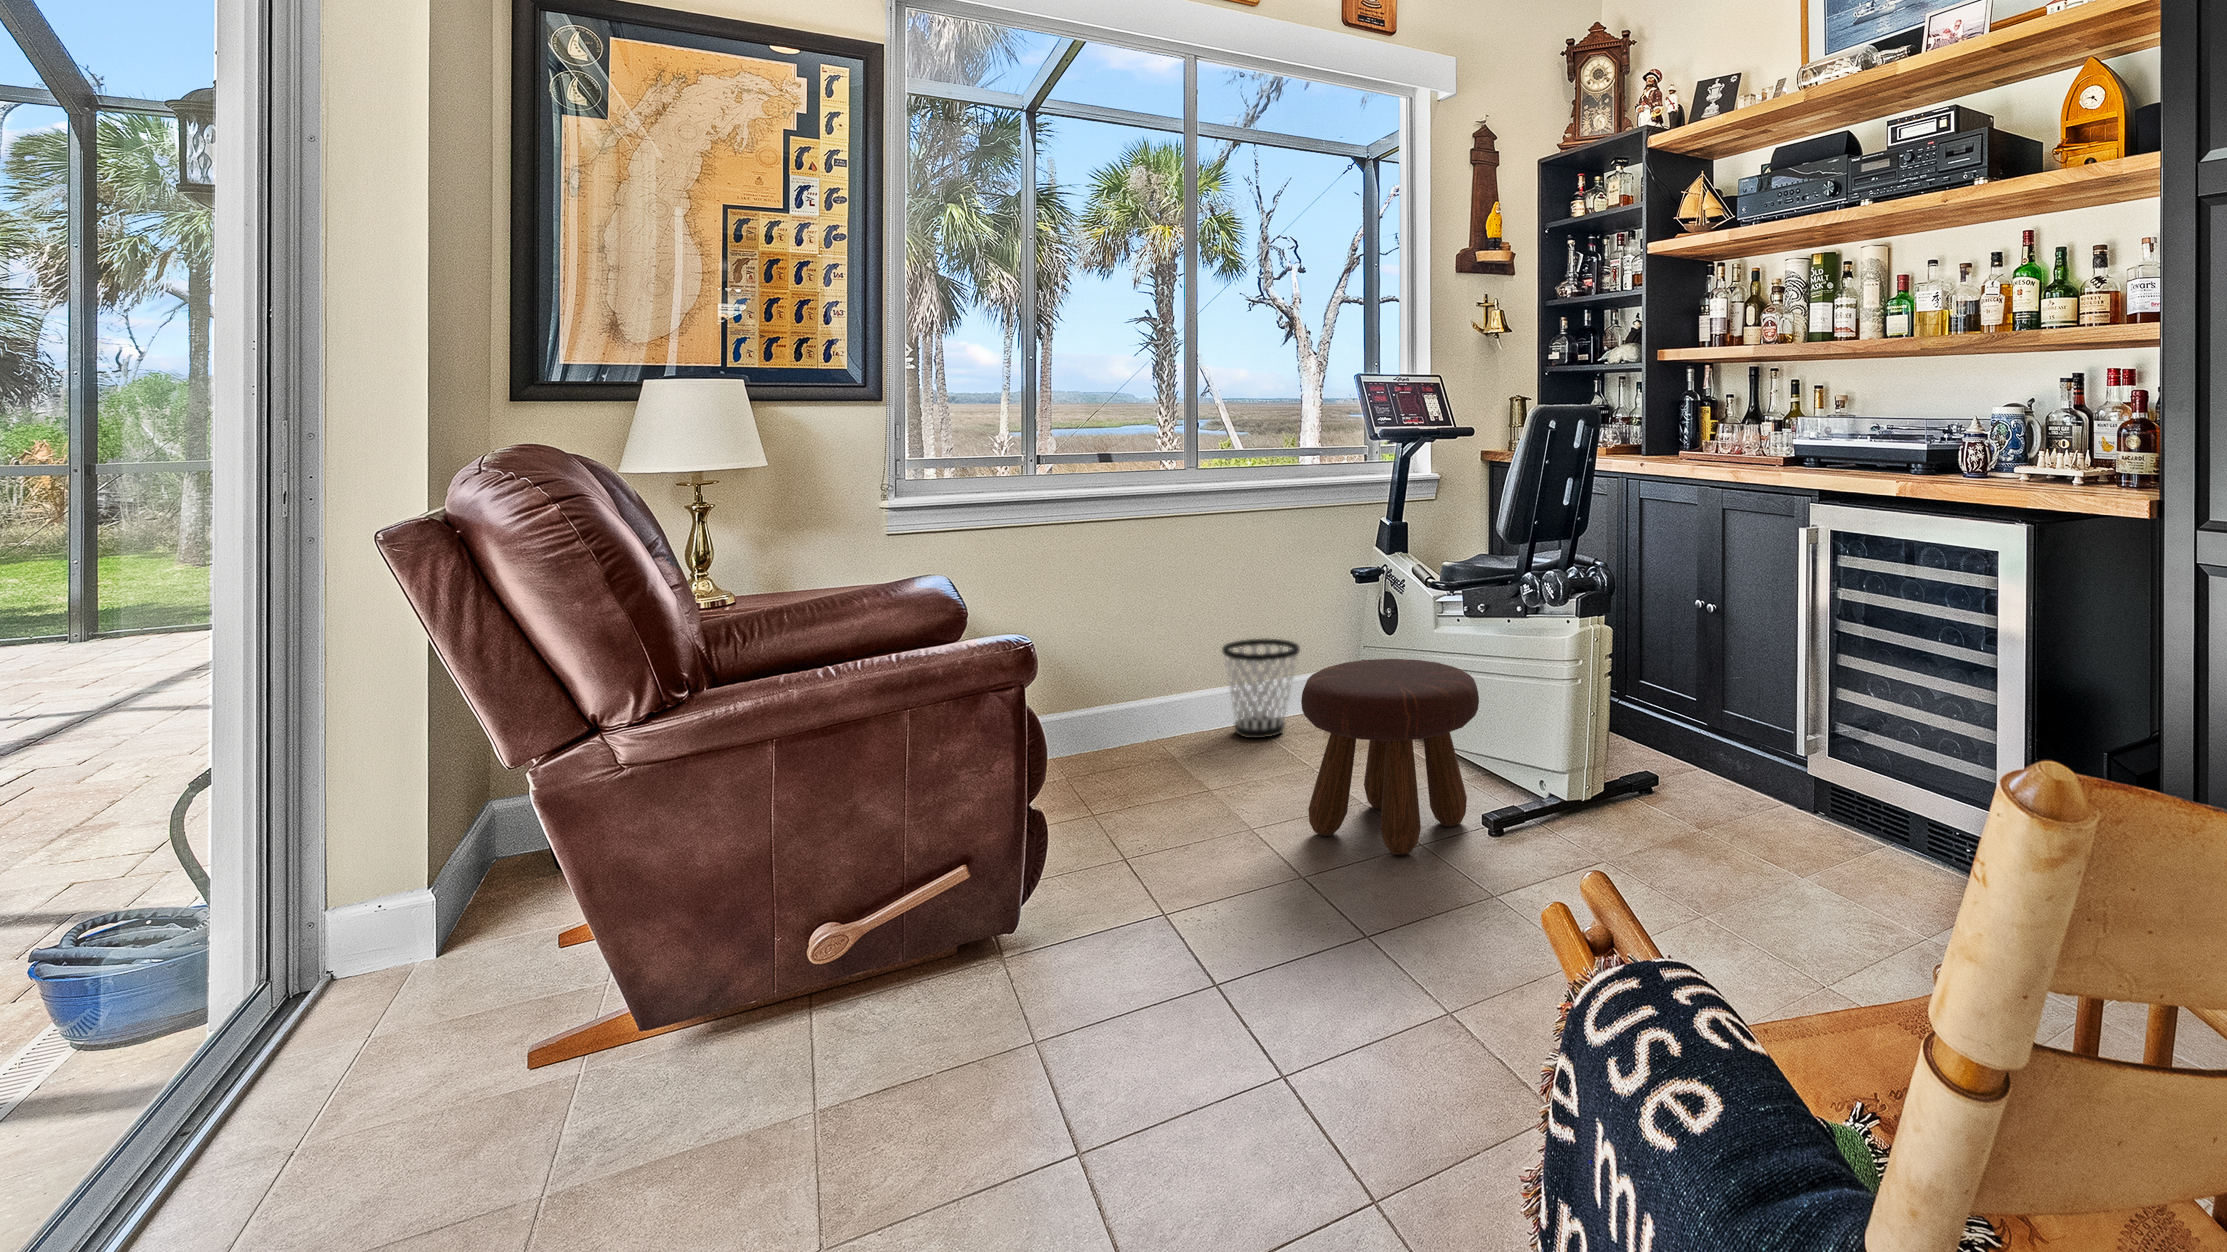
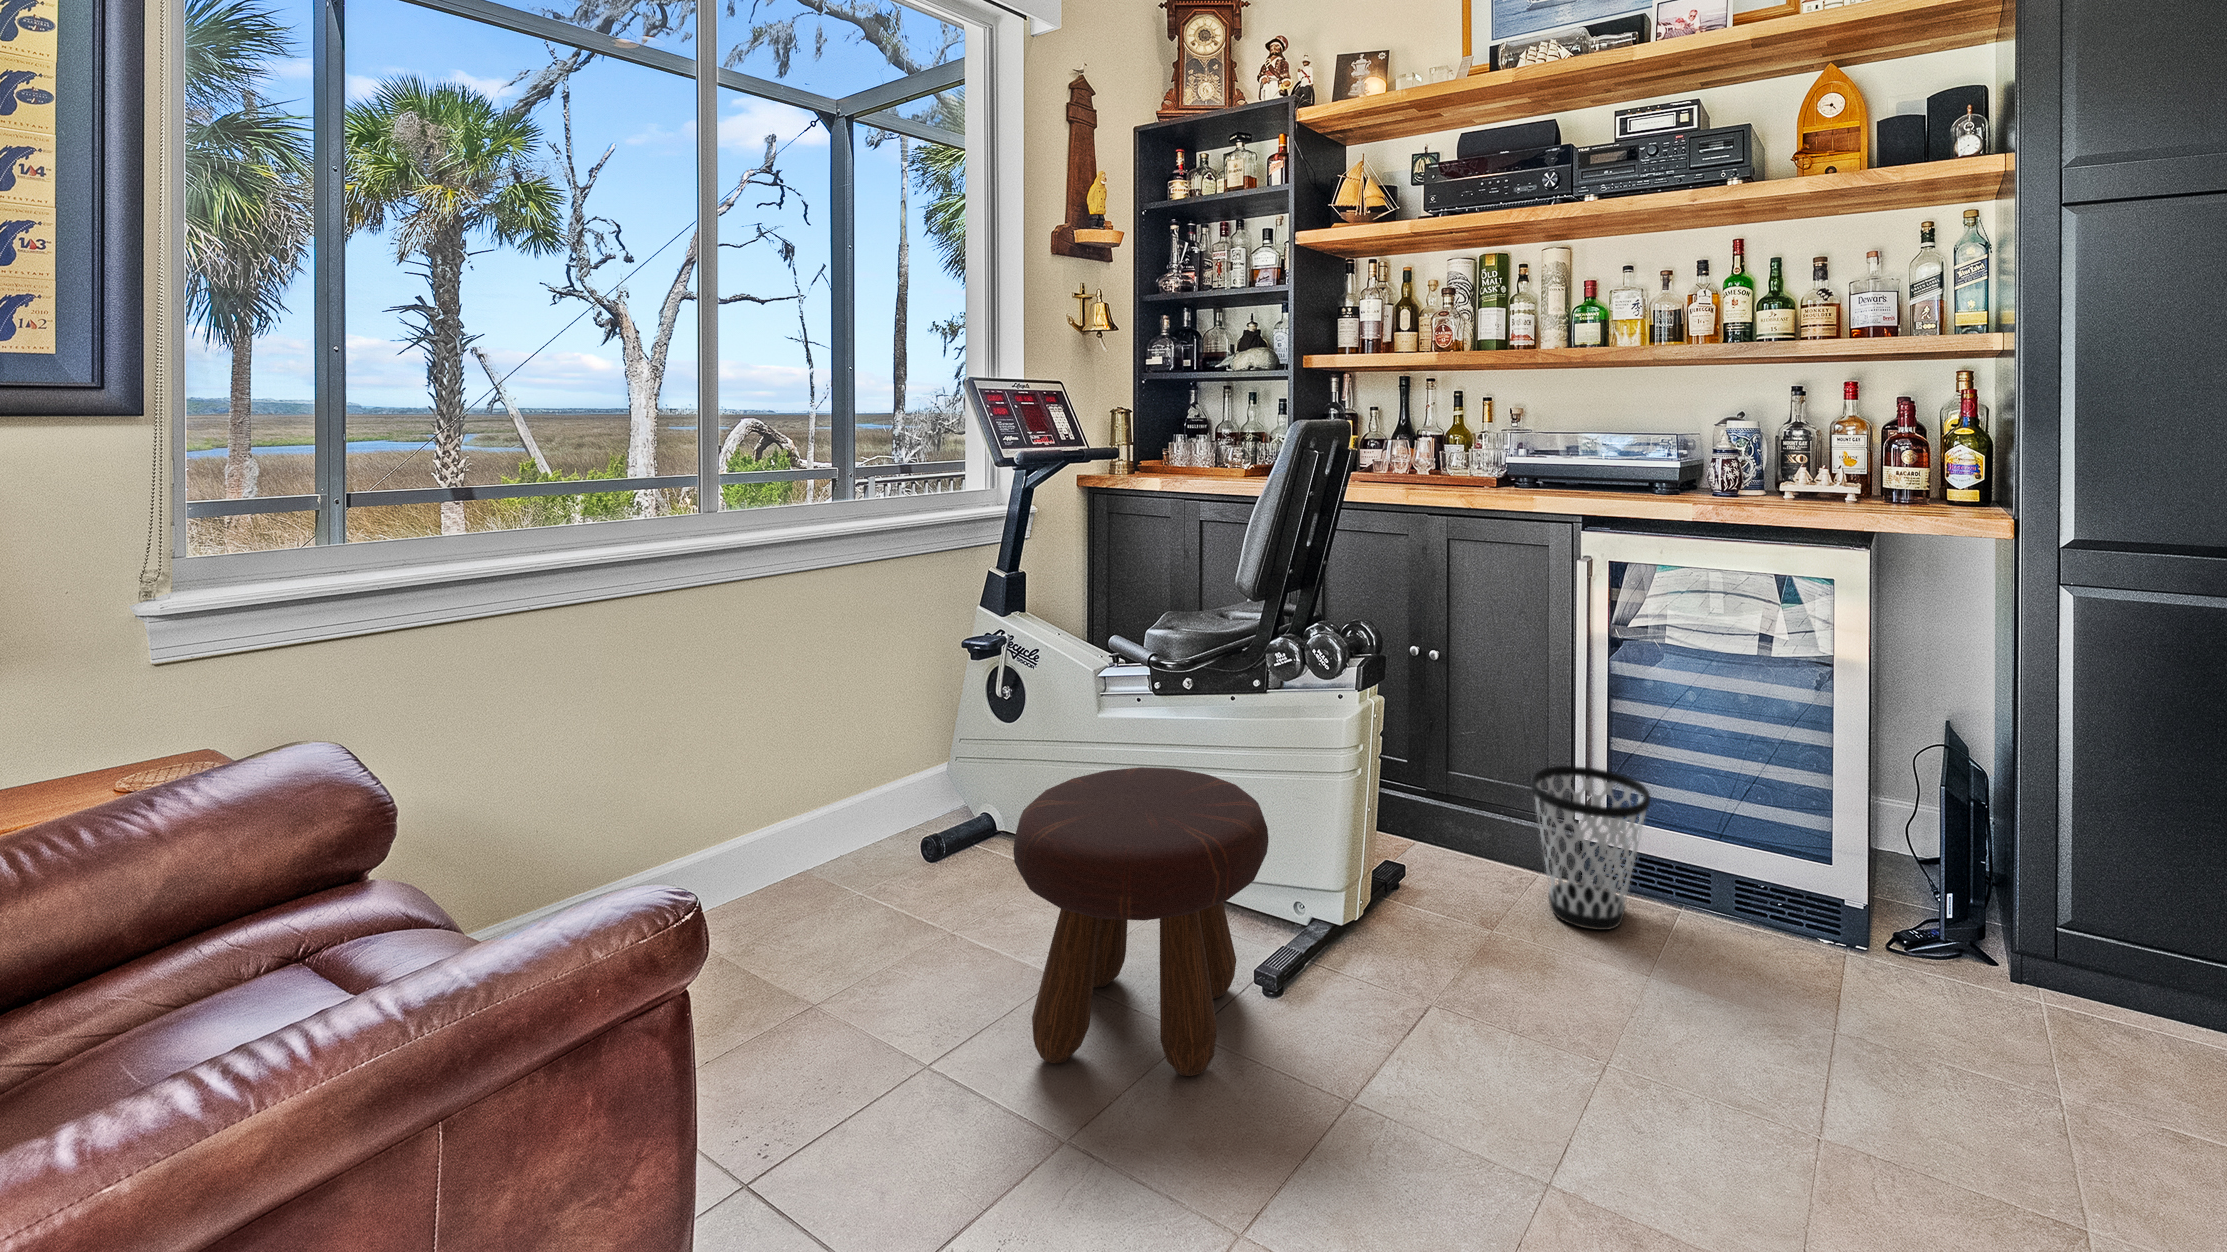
wastebasket: present [1222,639,1300,738] -> present [1531,766,1650,930]

